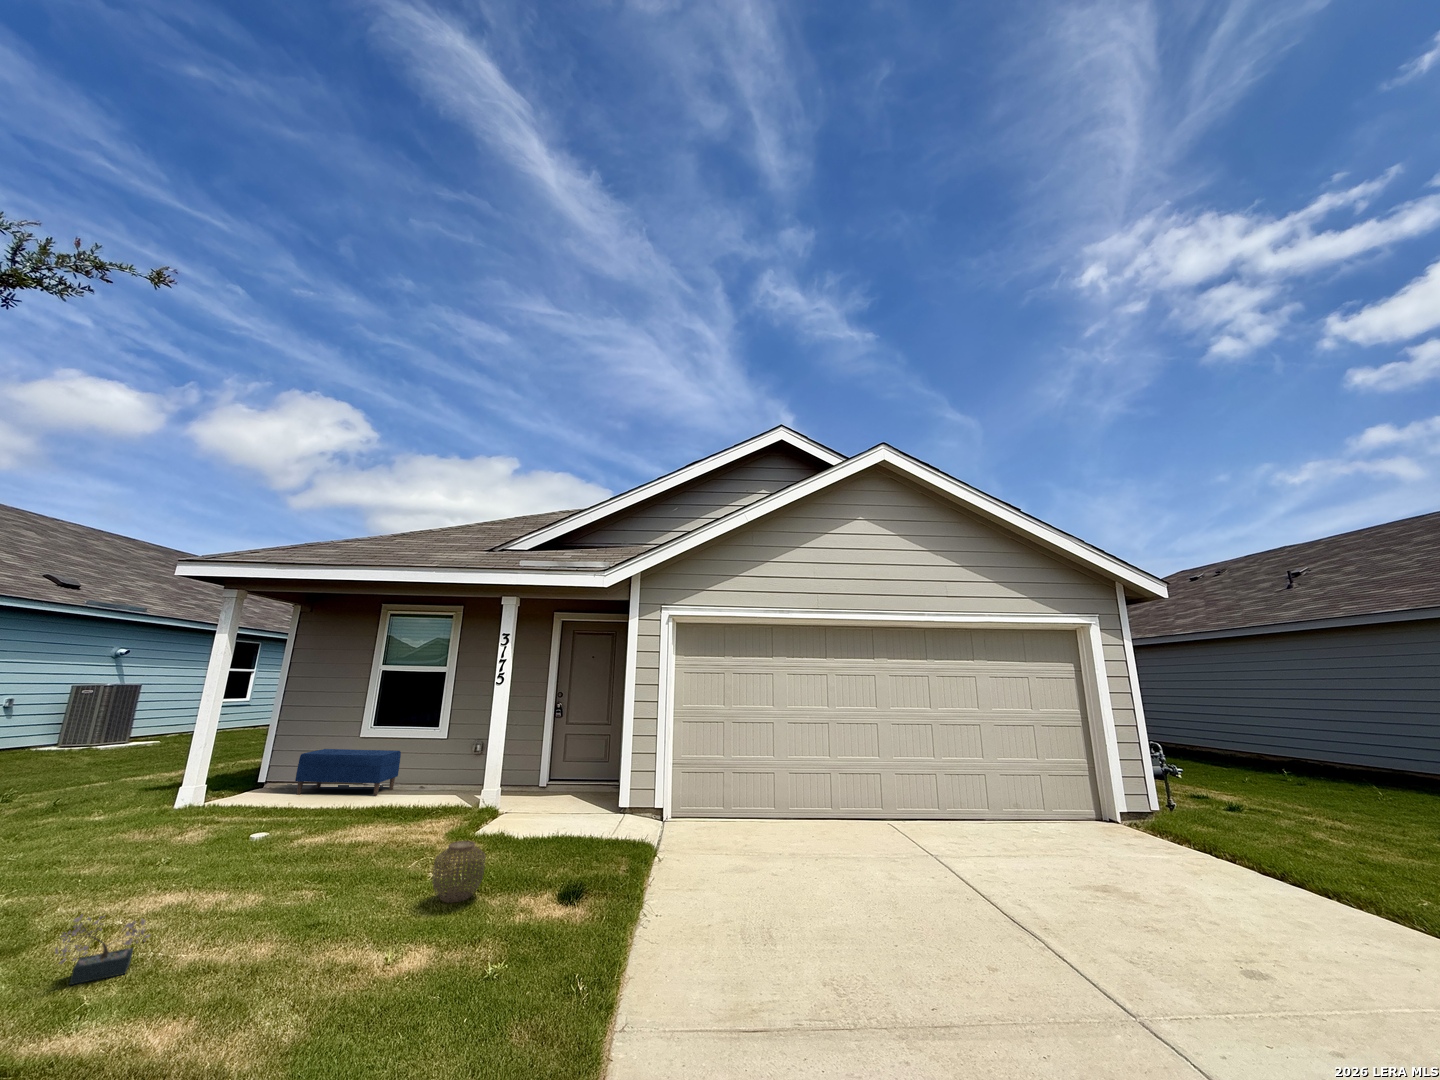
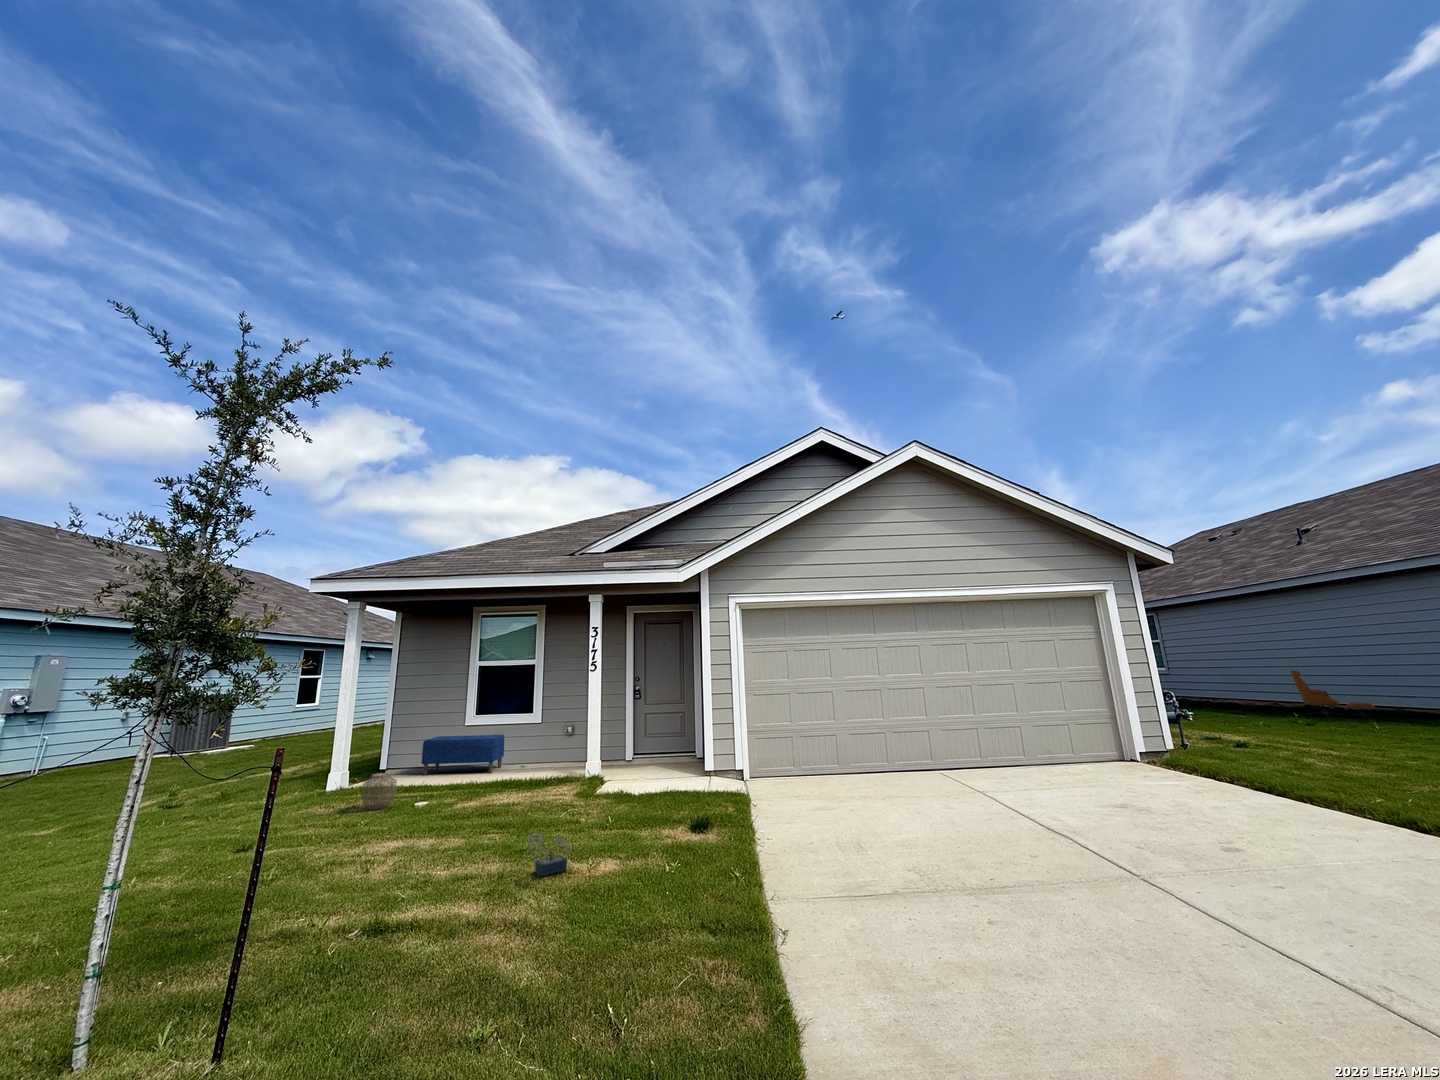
lounge chair: none [1278,722,1372,778] -> present [1290,670,1375,717]
woven basket: present [432,841,485,903] -> present [361,773,397,809]
decorative plant: present [55,914,150,985] -> present [527,833,568,876]

